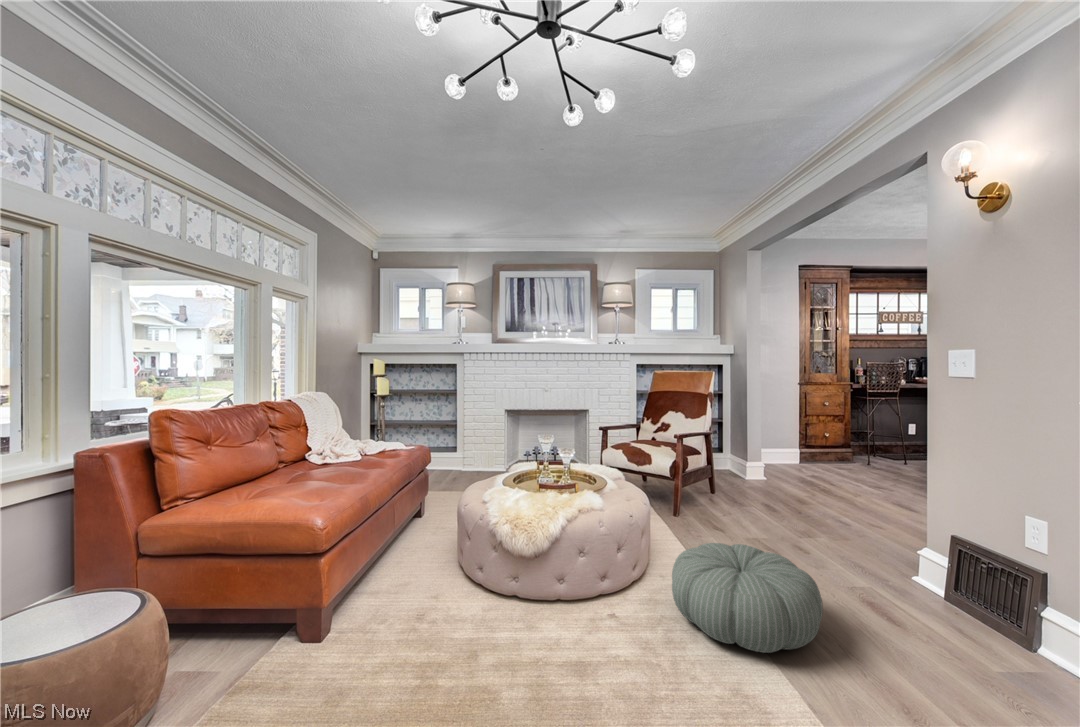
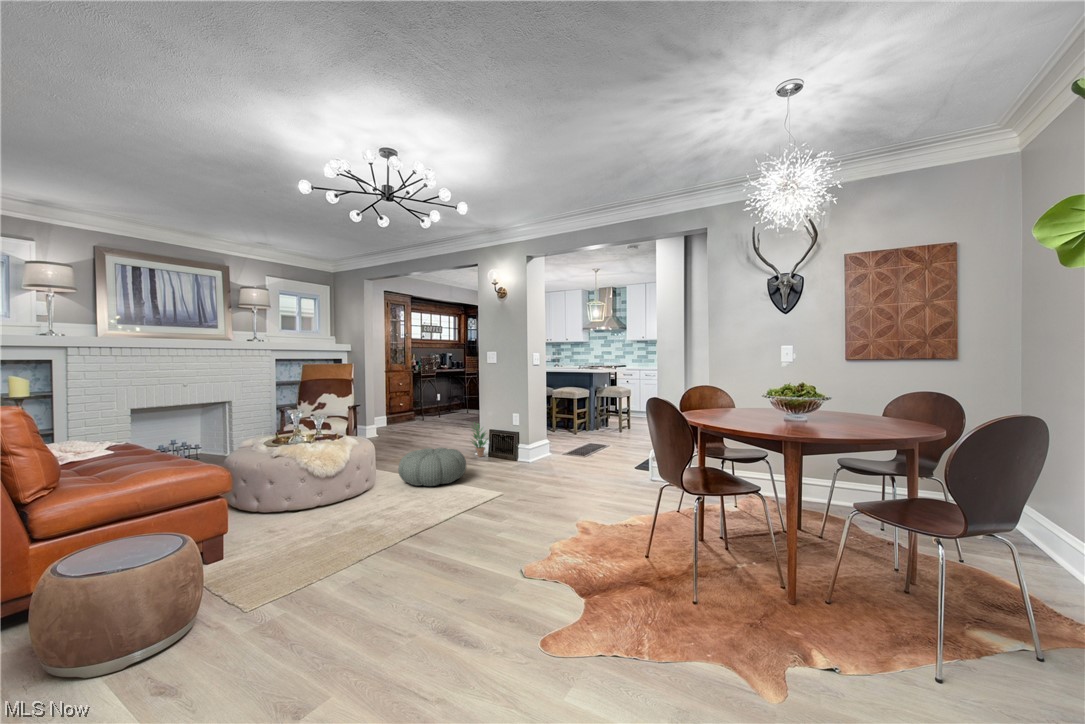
potted plant: none [888,509,949,597] -> present [472,423,487,457]

